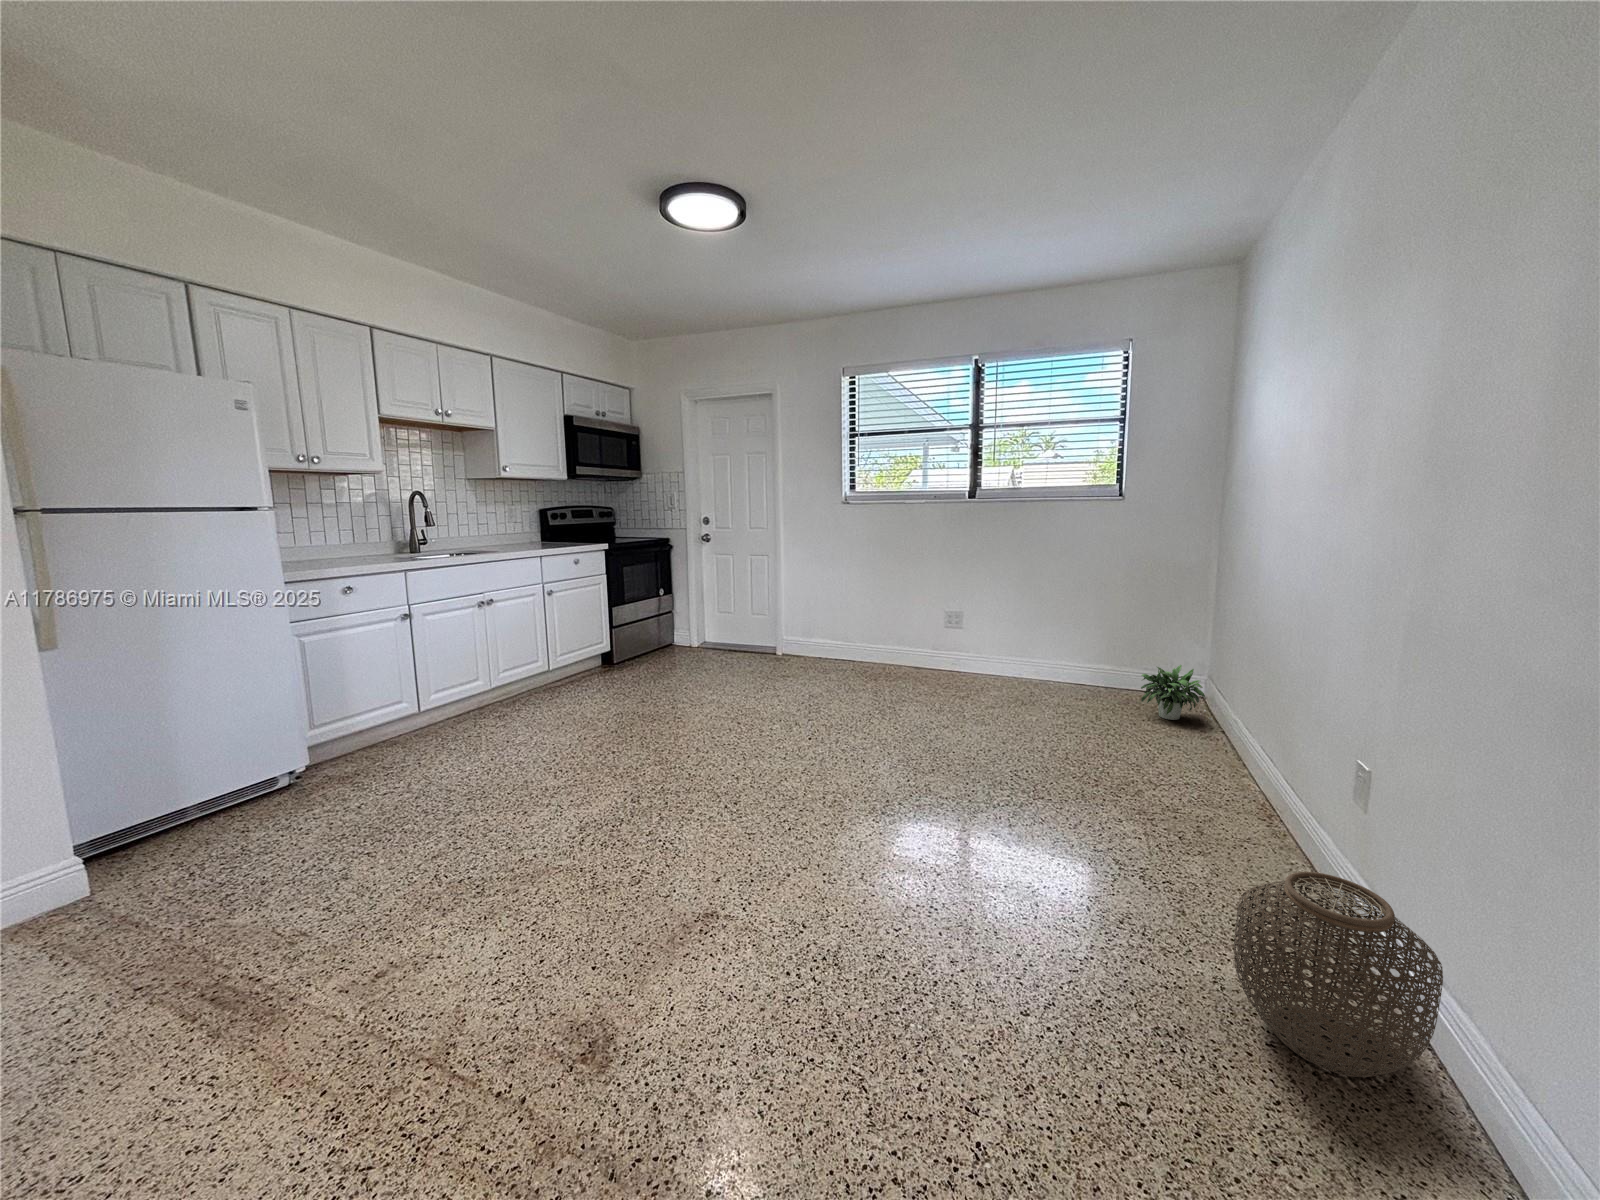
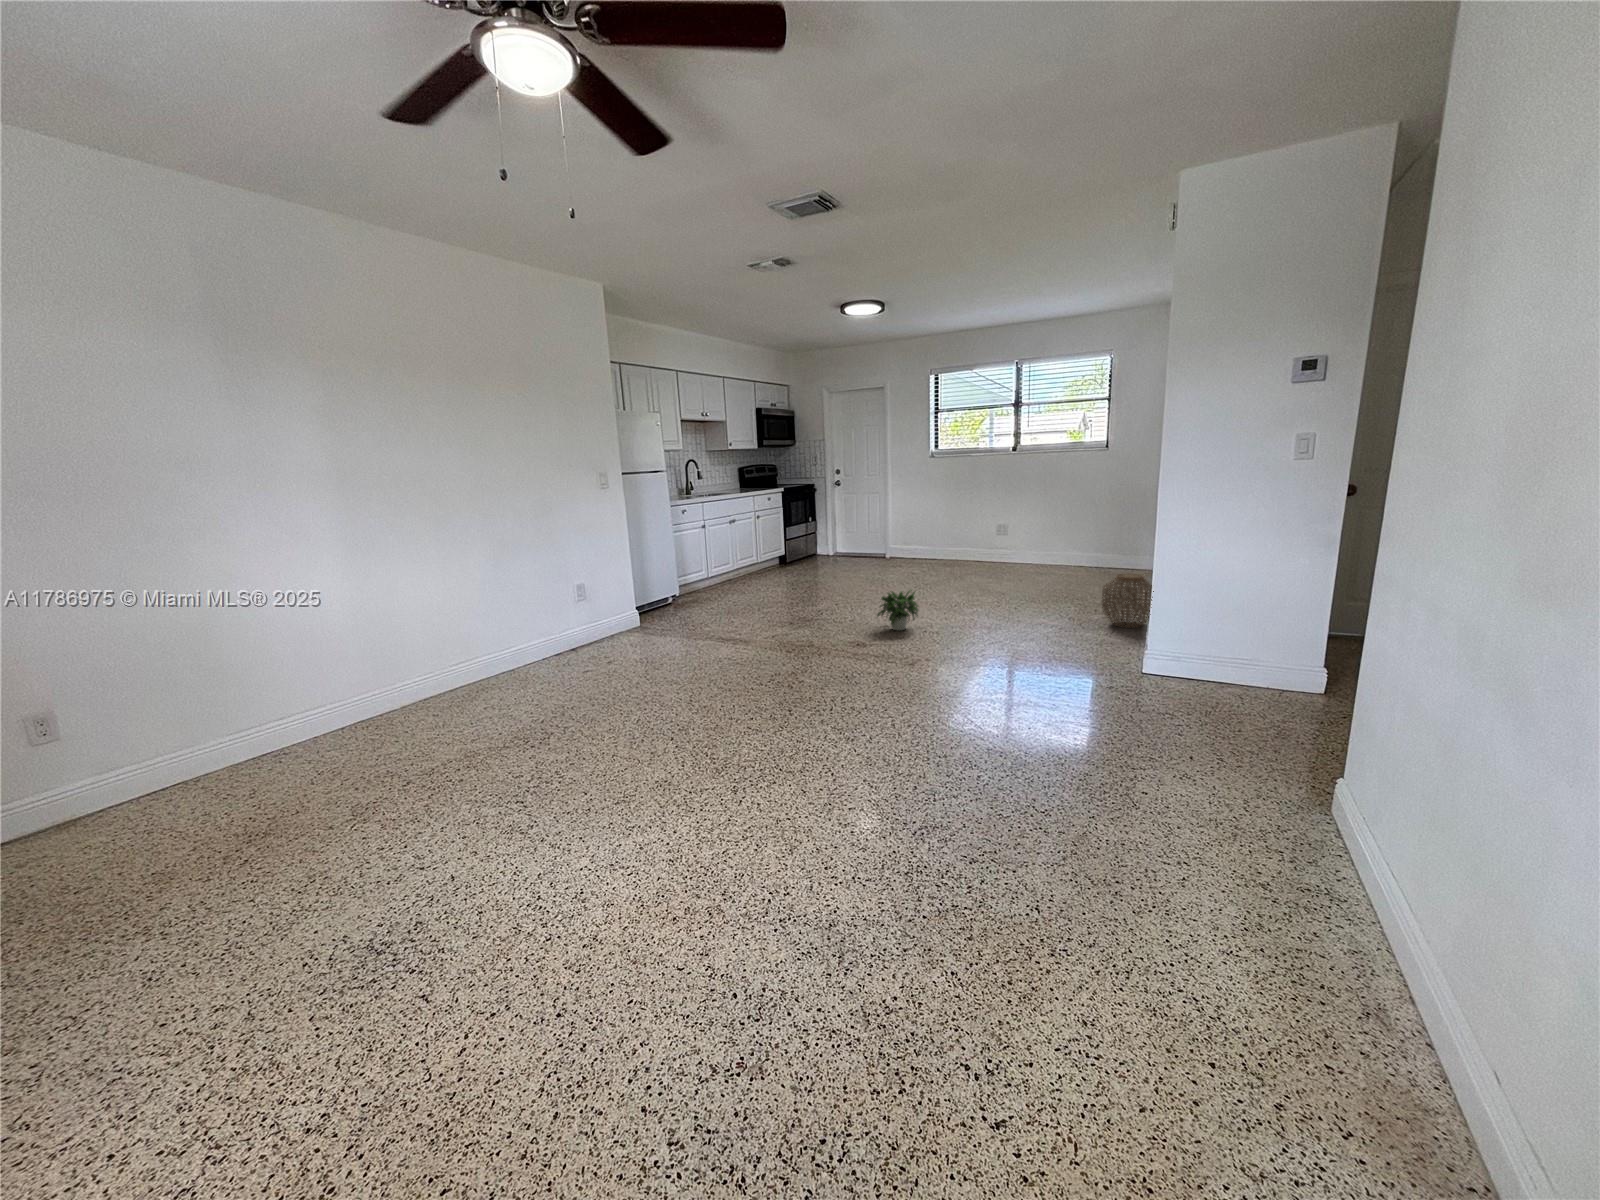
potted plant: present [1141,665,1212,720] -> present [877,591,918,630]

